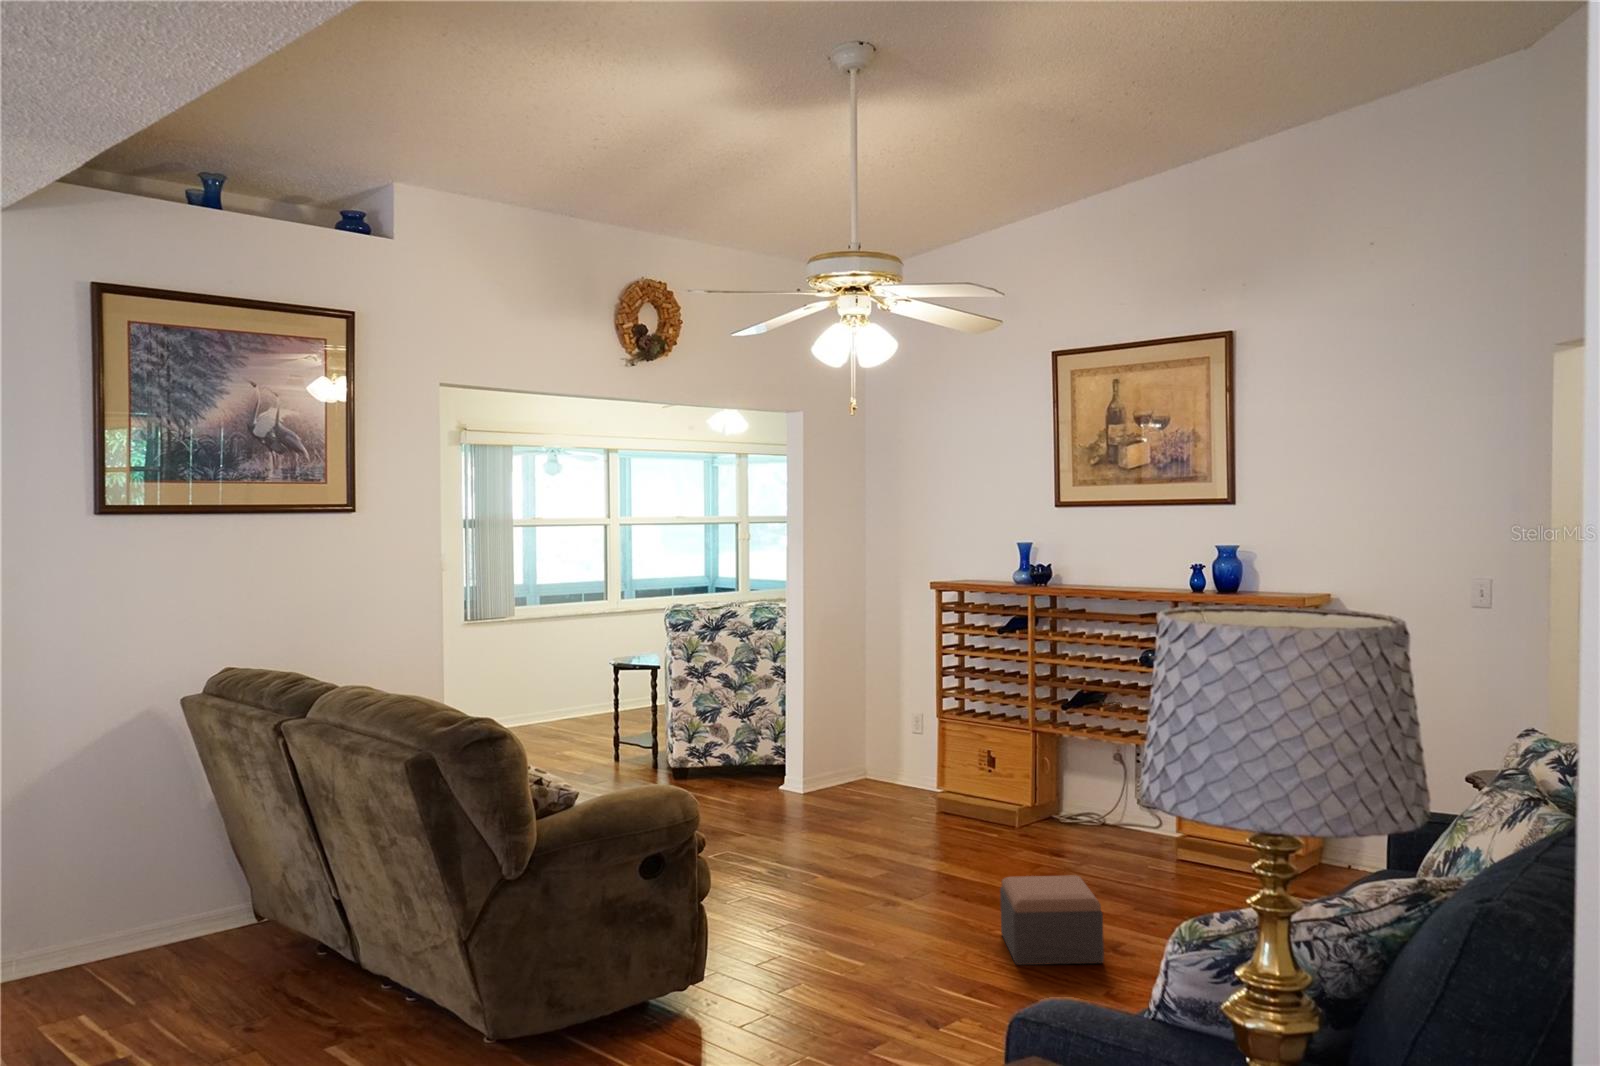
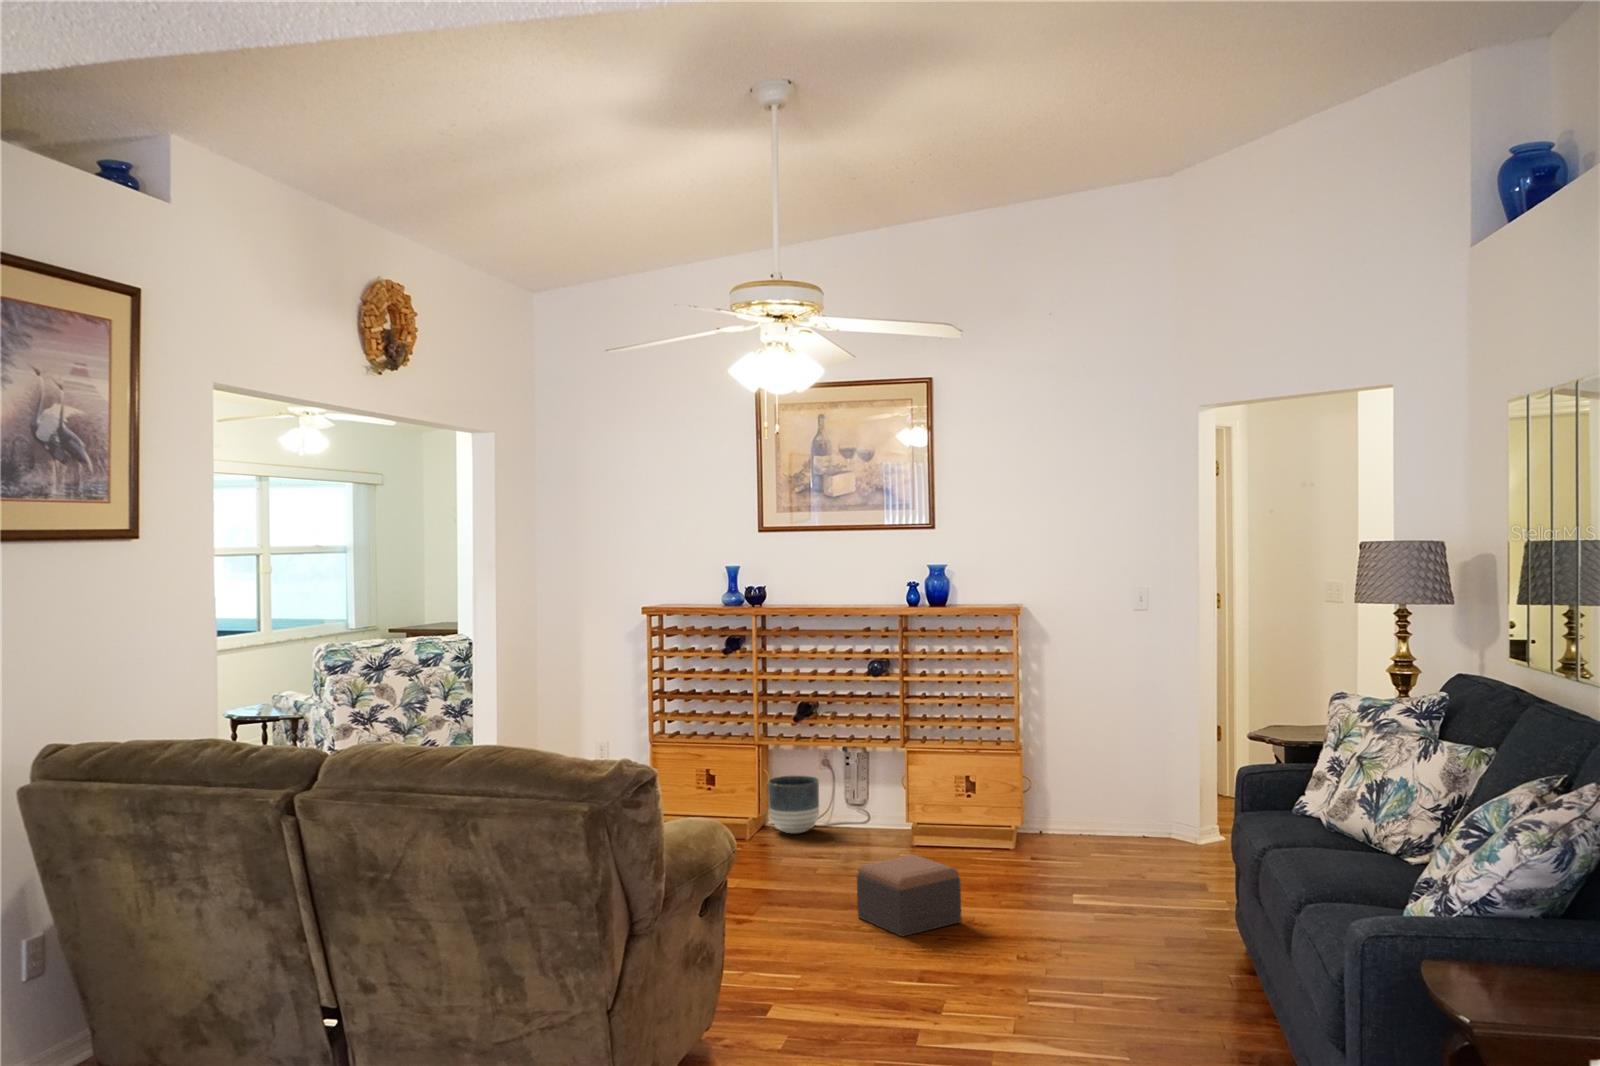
planter: none [1042,769,1098,832] -> present [768,775,819,834]

